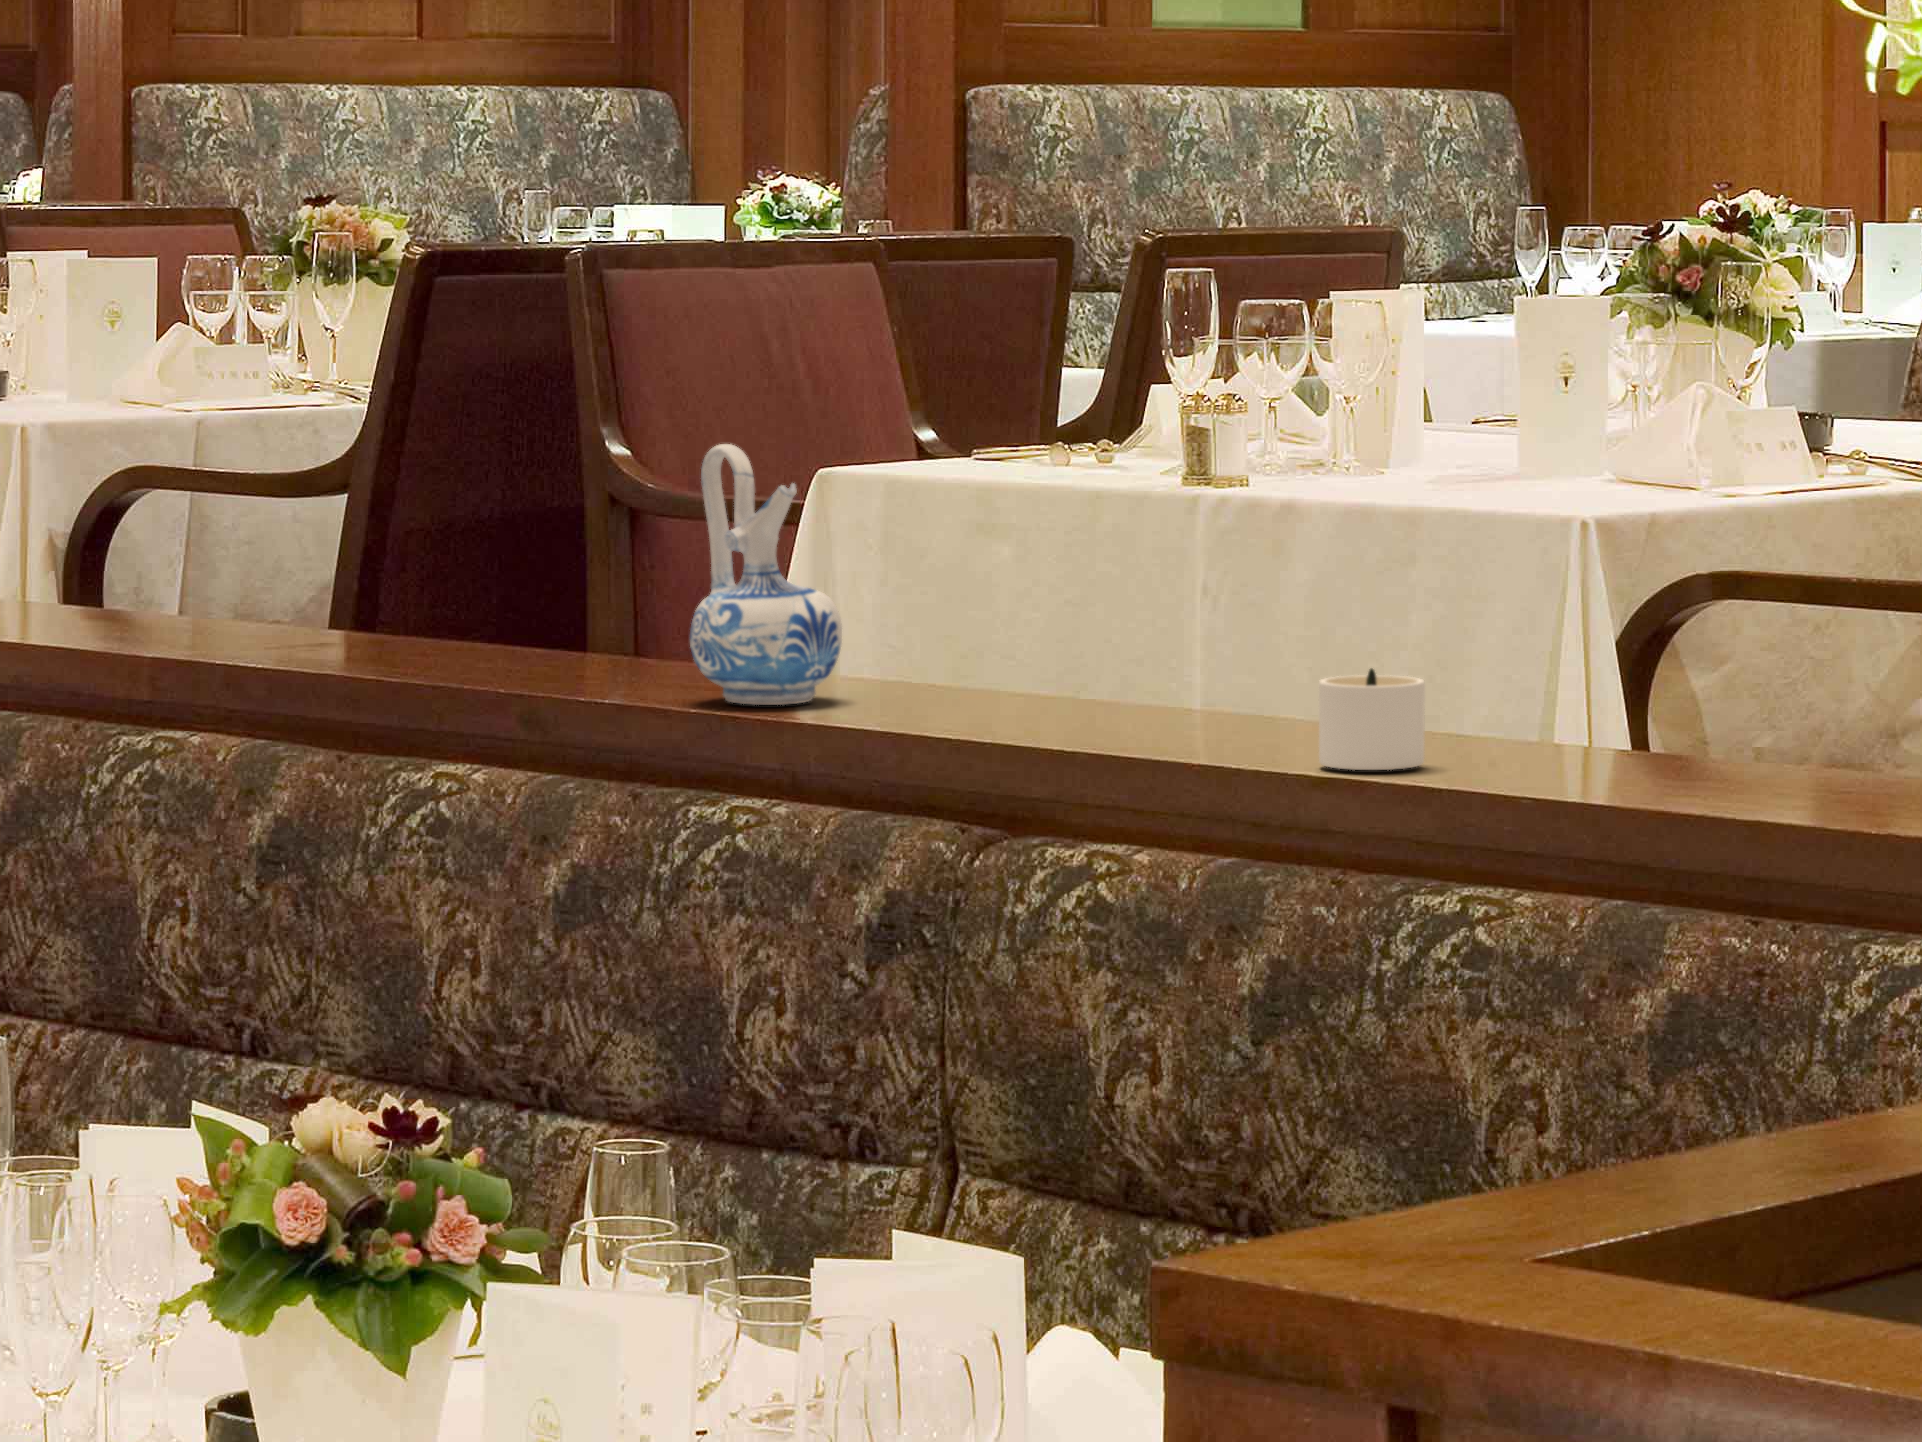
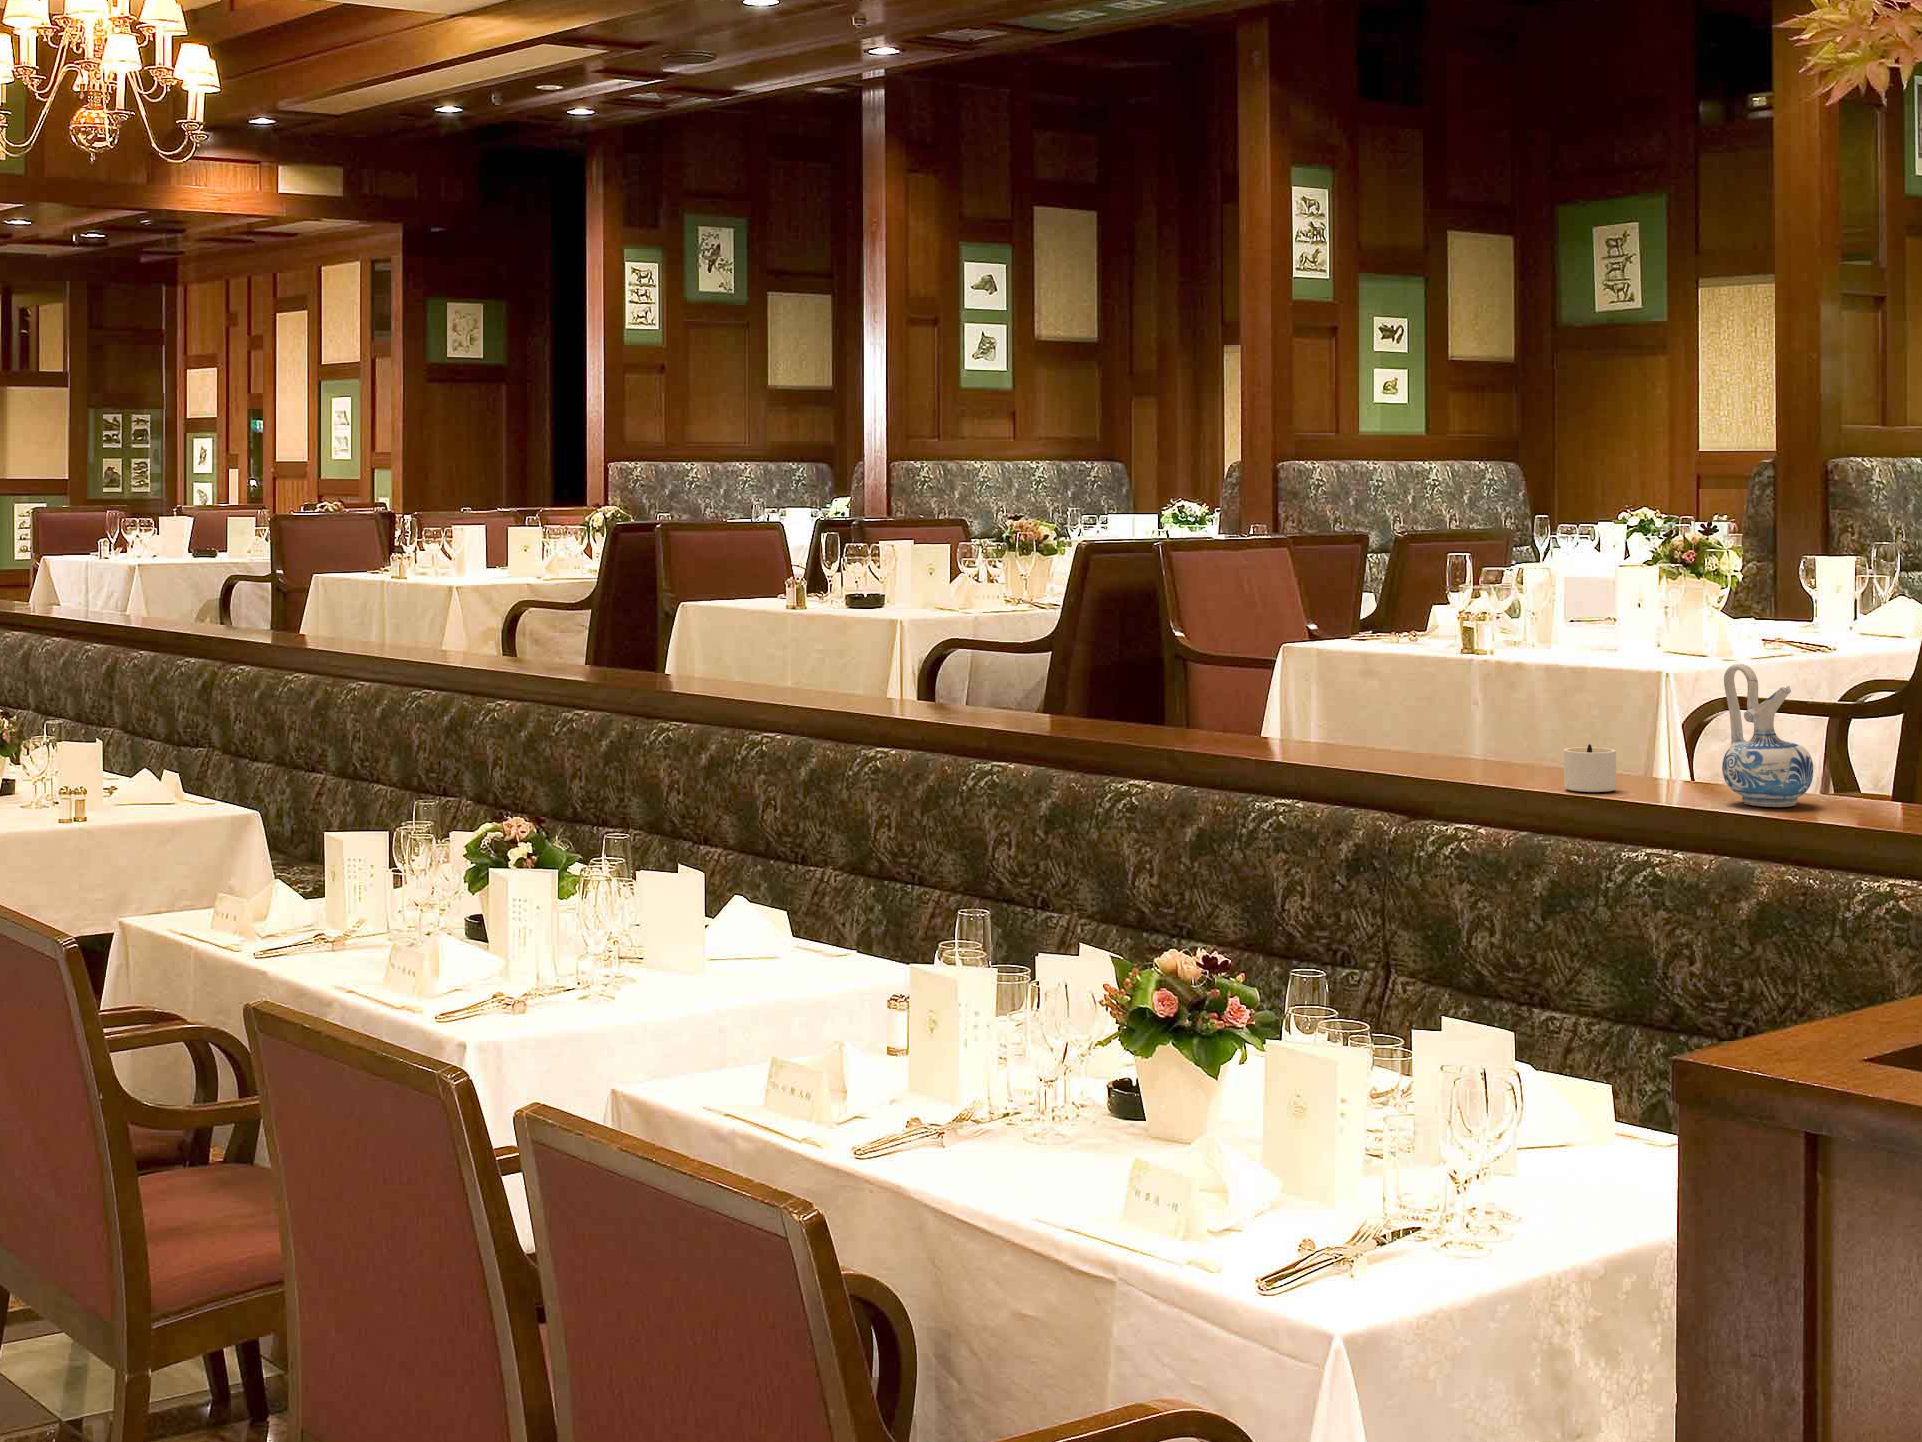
ceramic pitcher: present [690,444,842,705] -> present [1722,664,1813,807]

